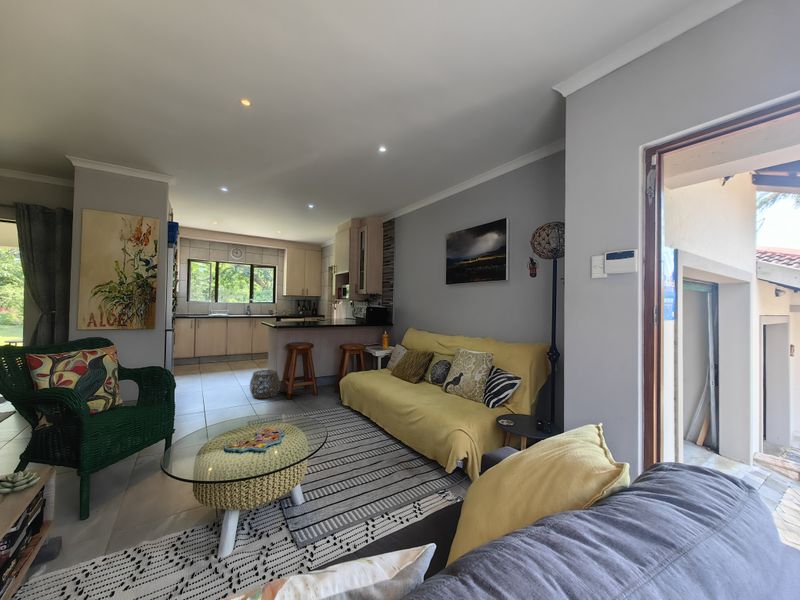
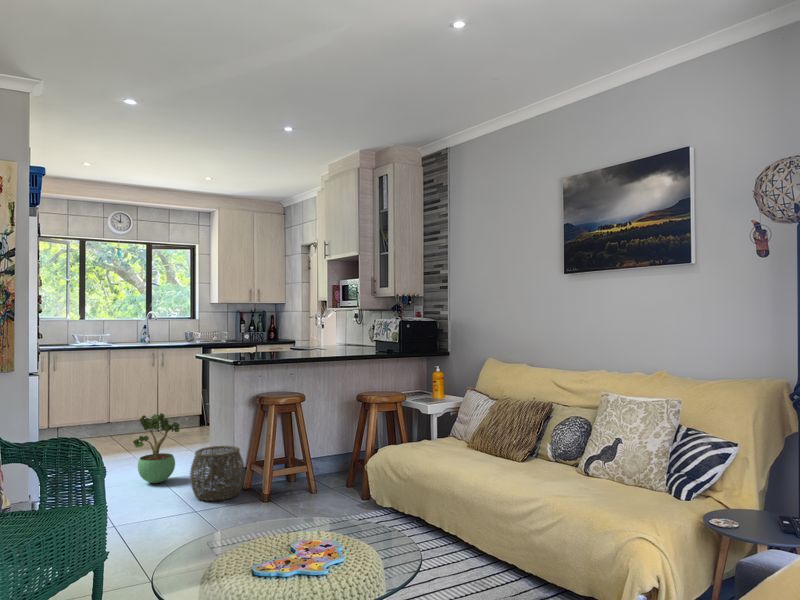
potted plant: none [224,352,250,388] -> present [133,413,180,483]

